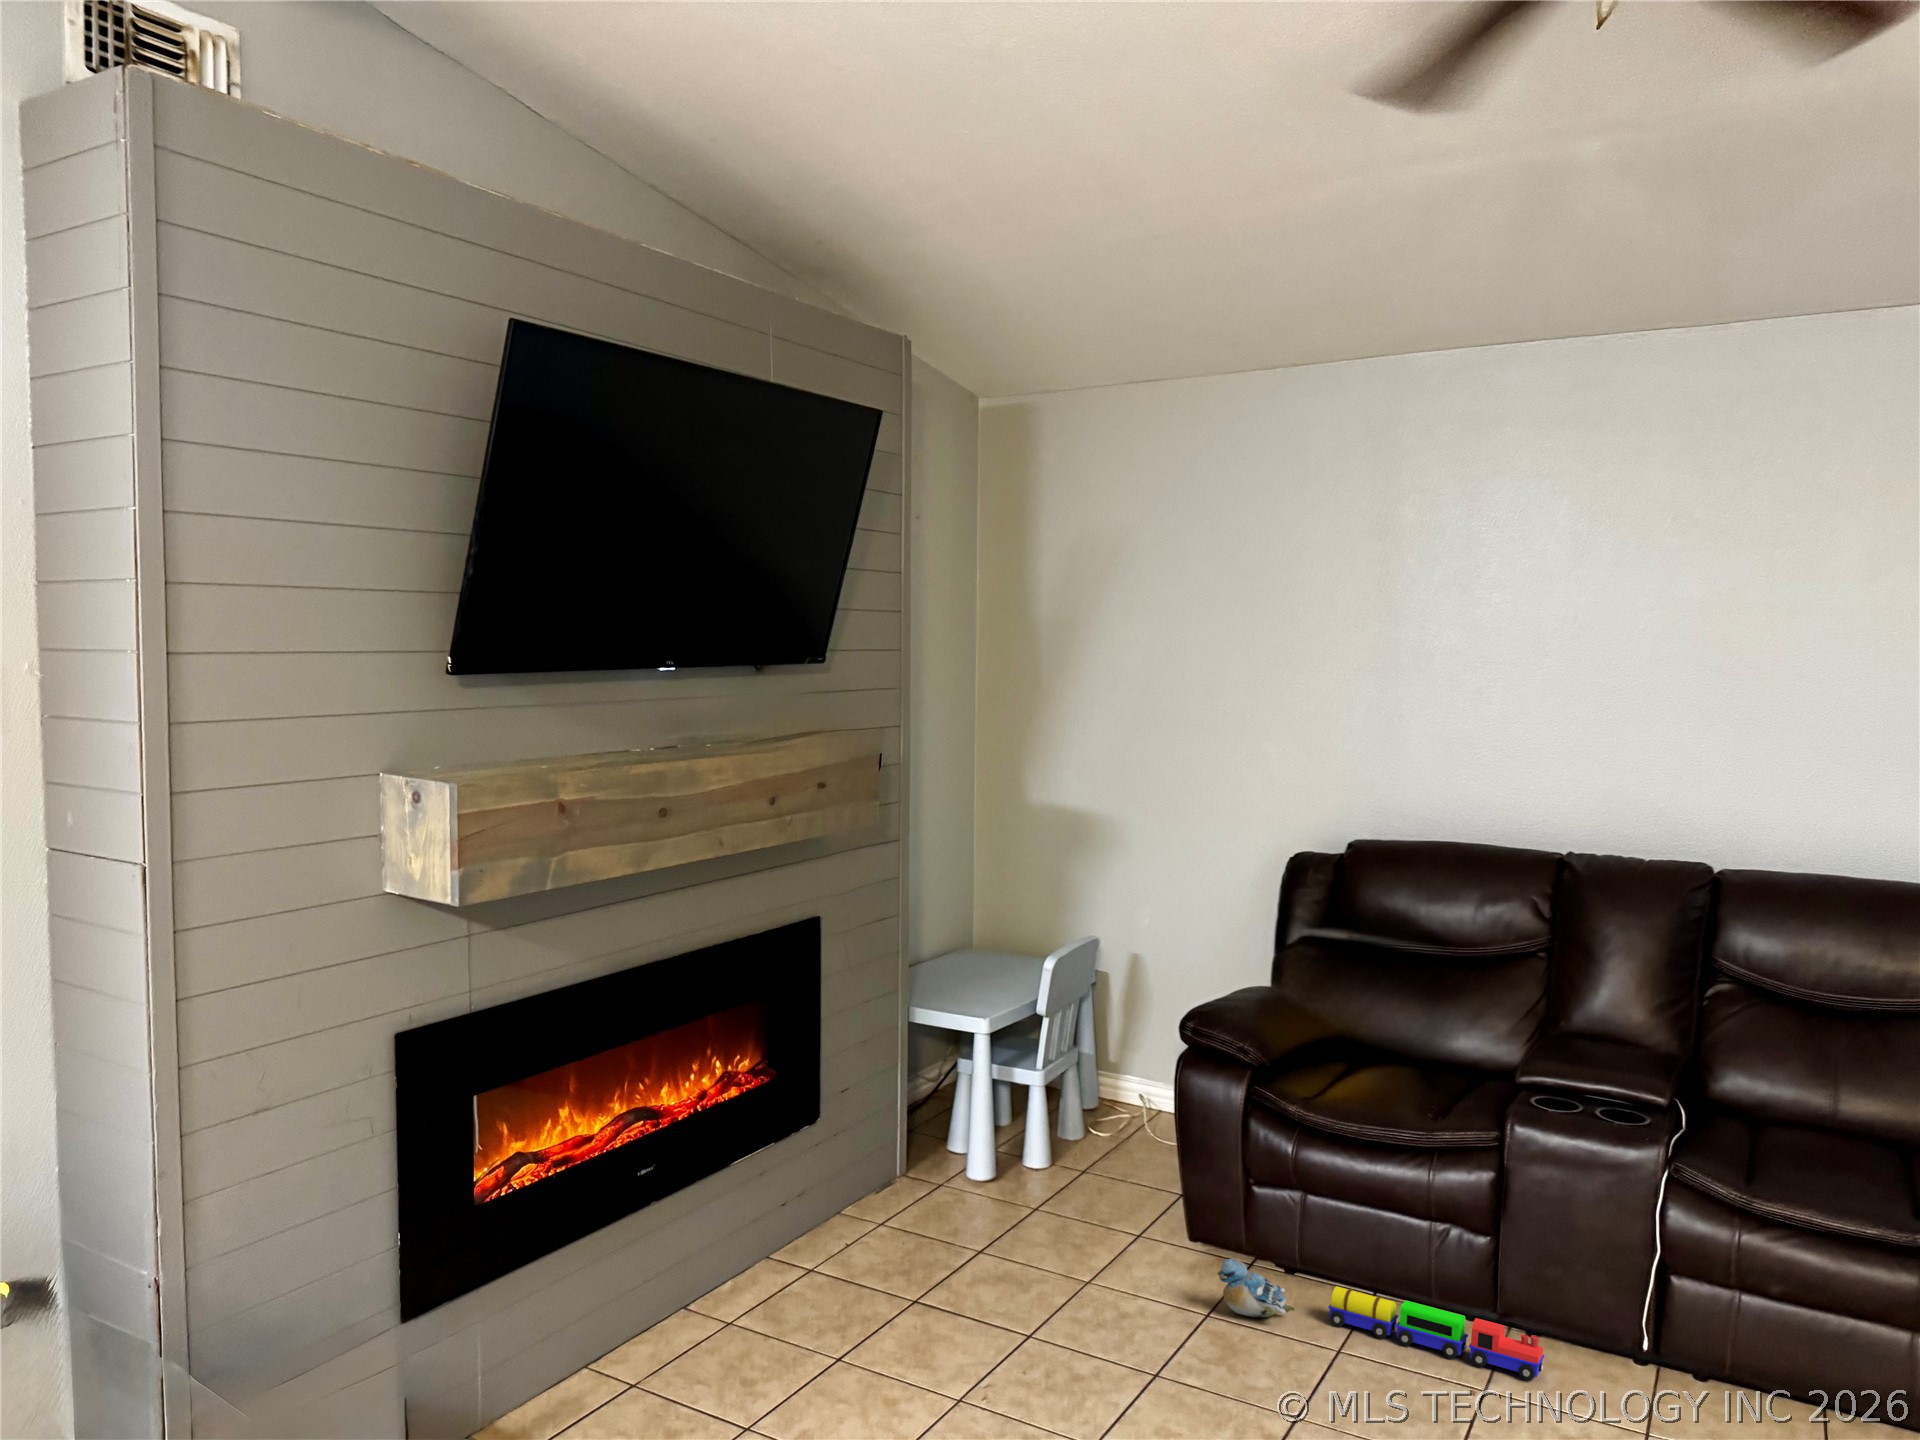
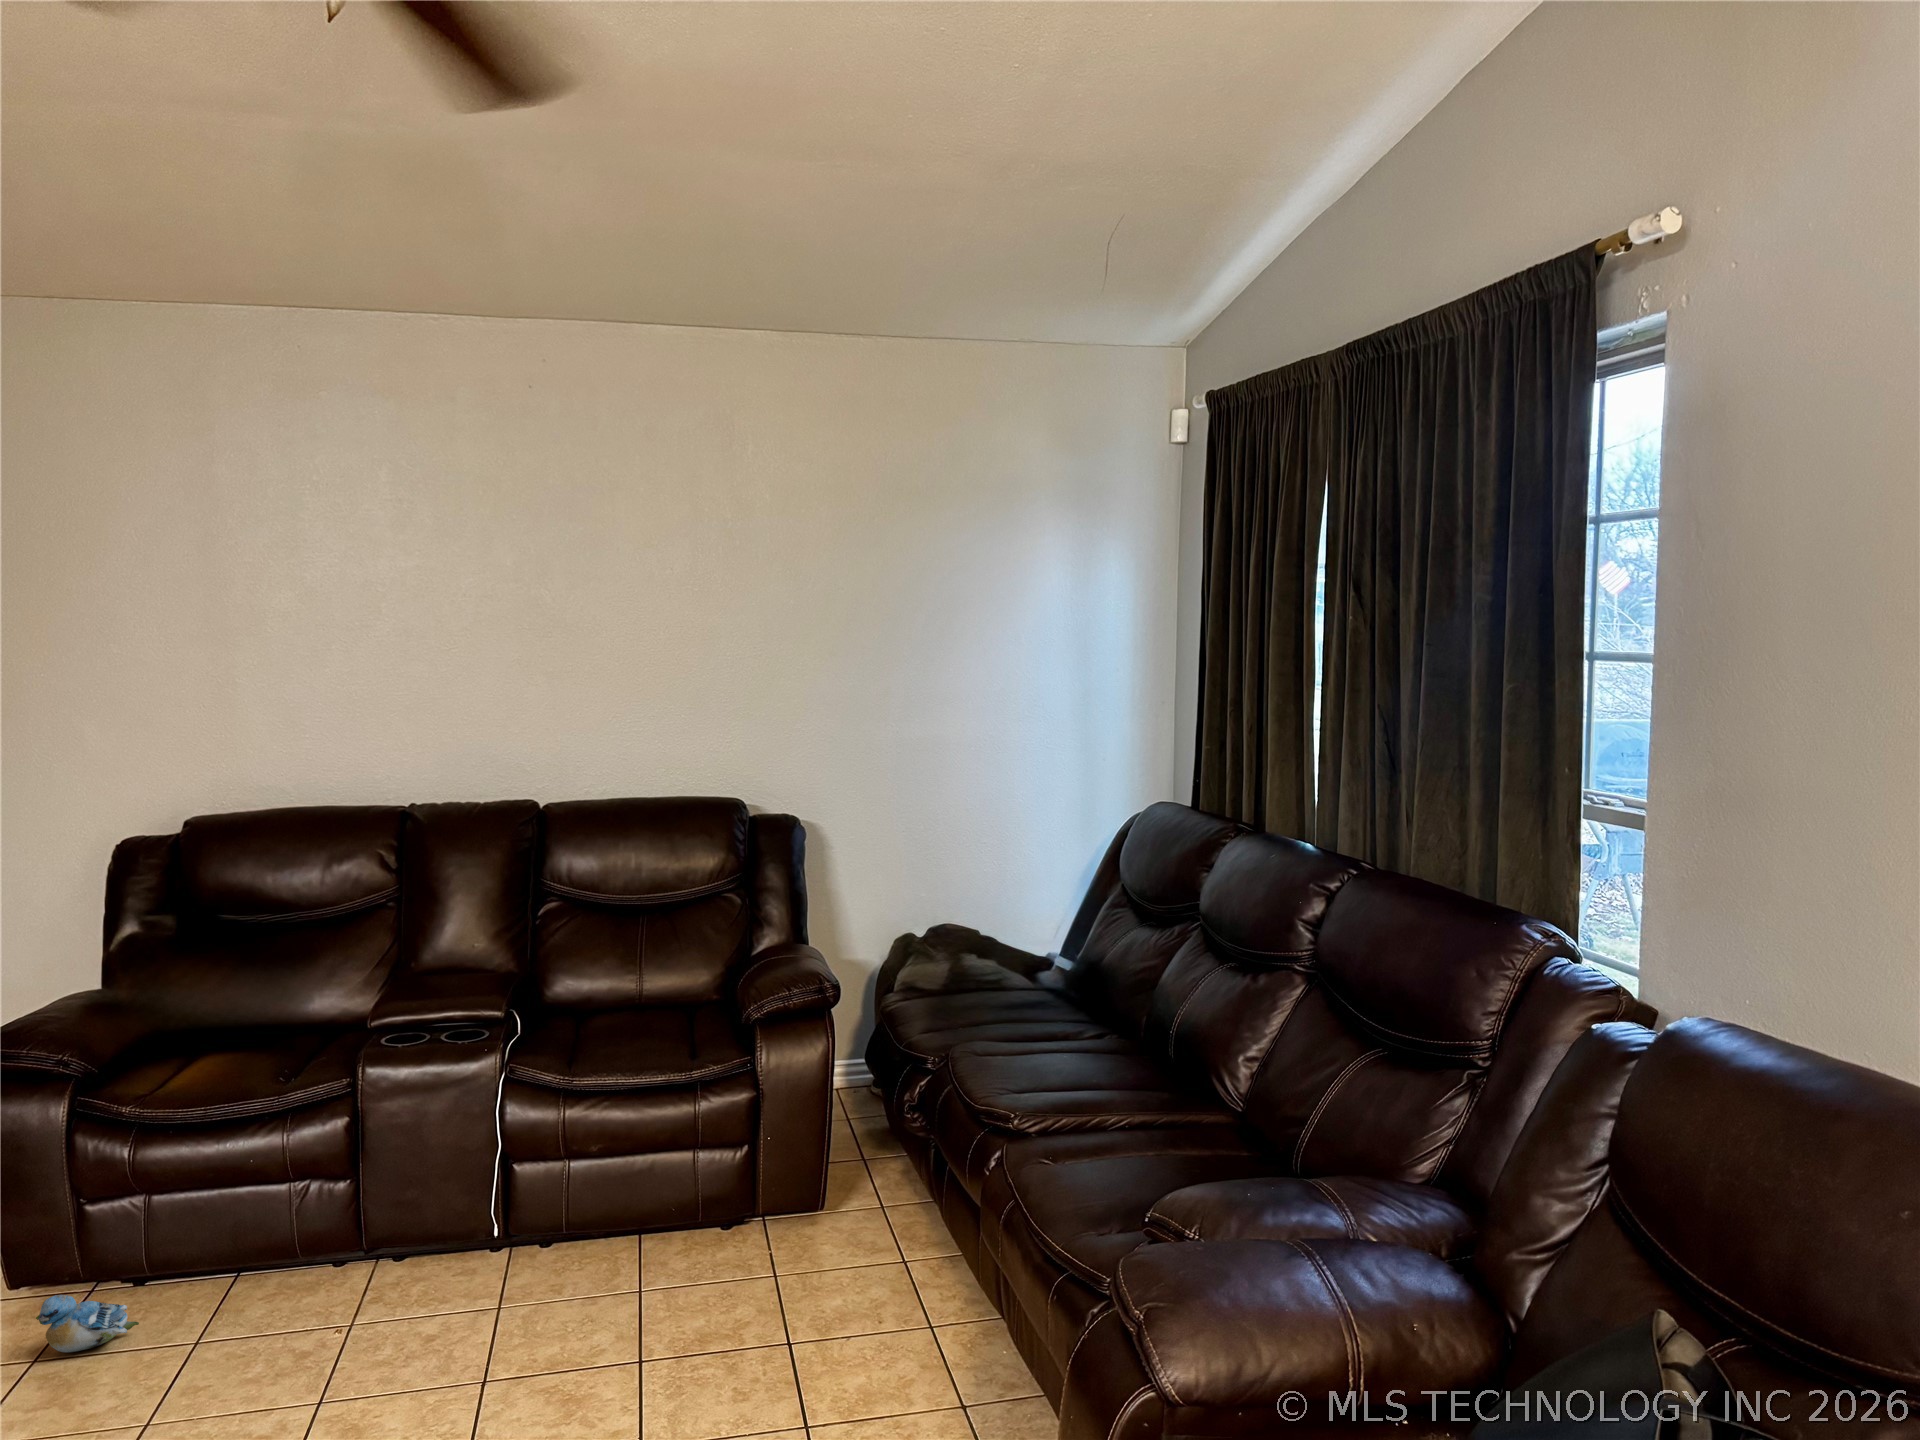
toy train: present [1328,1286,1544,1380] -> none [180,1259,408,1323]

